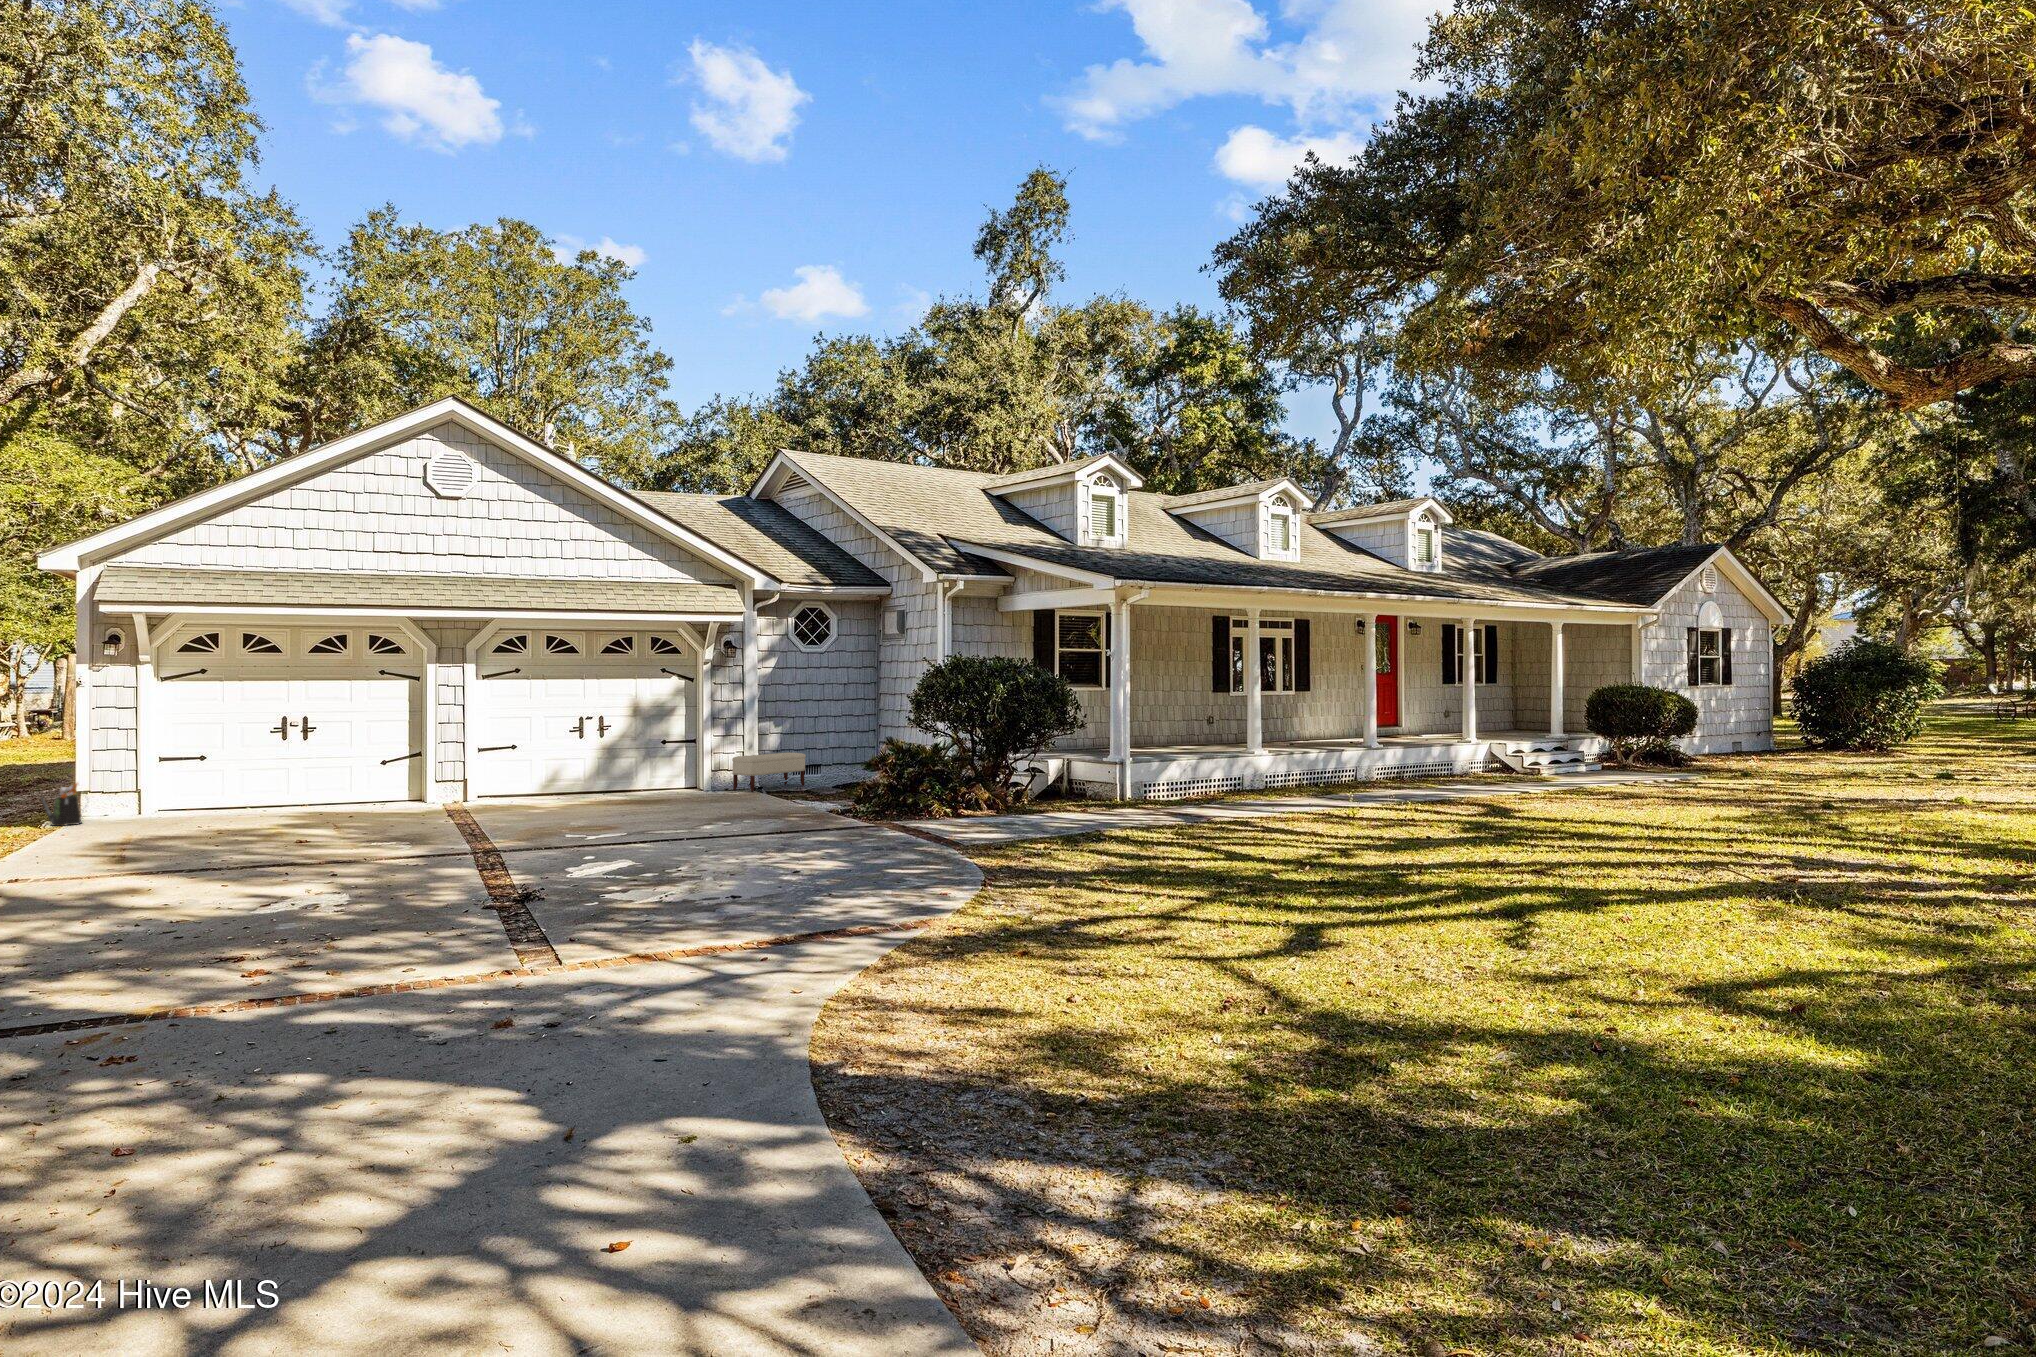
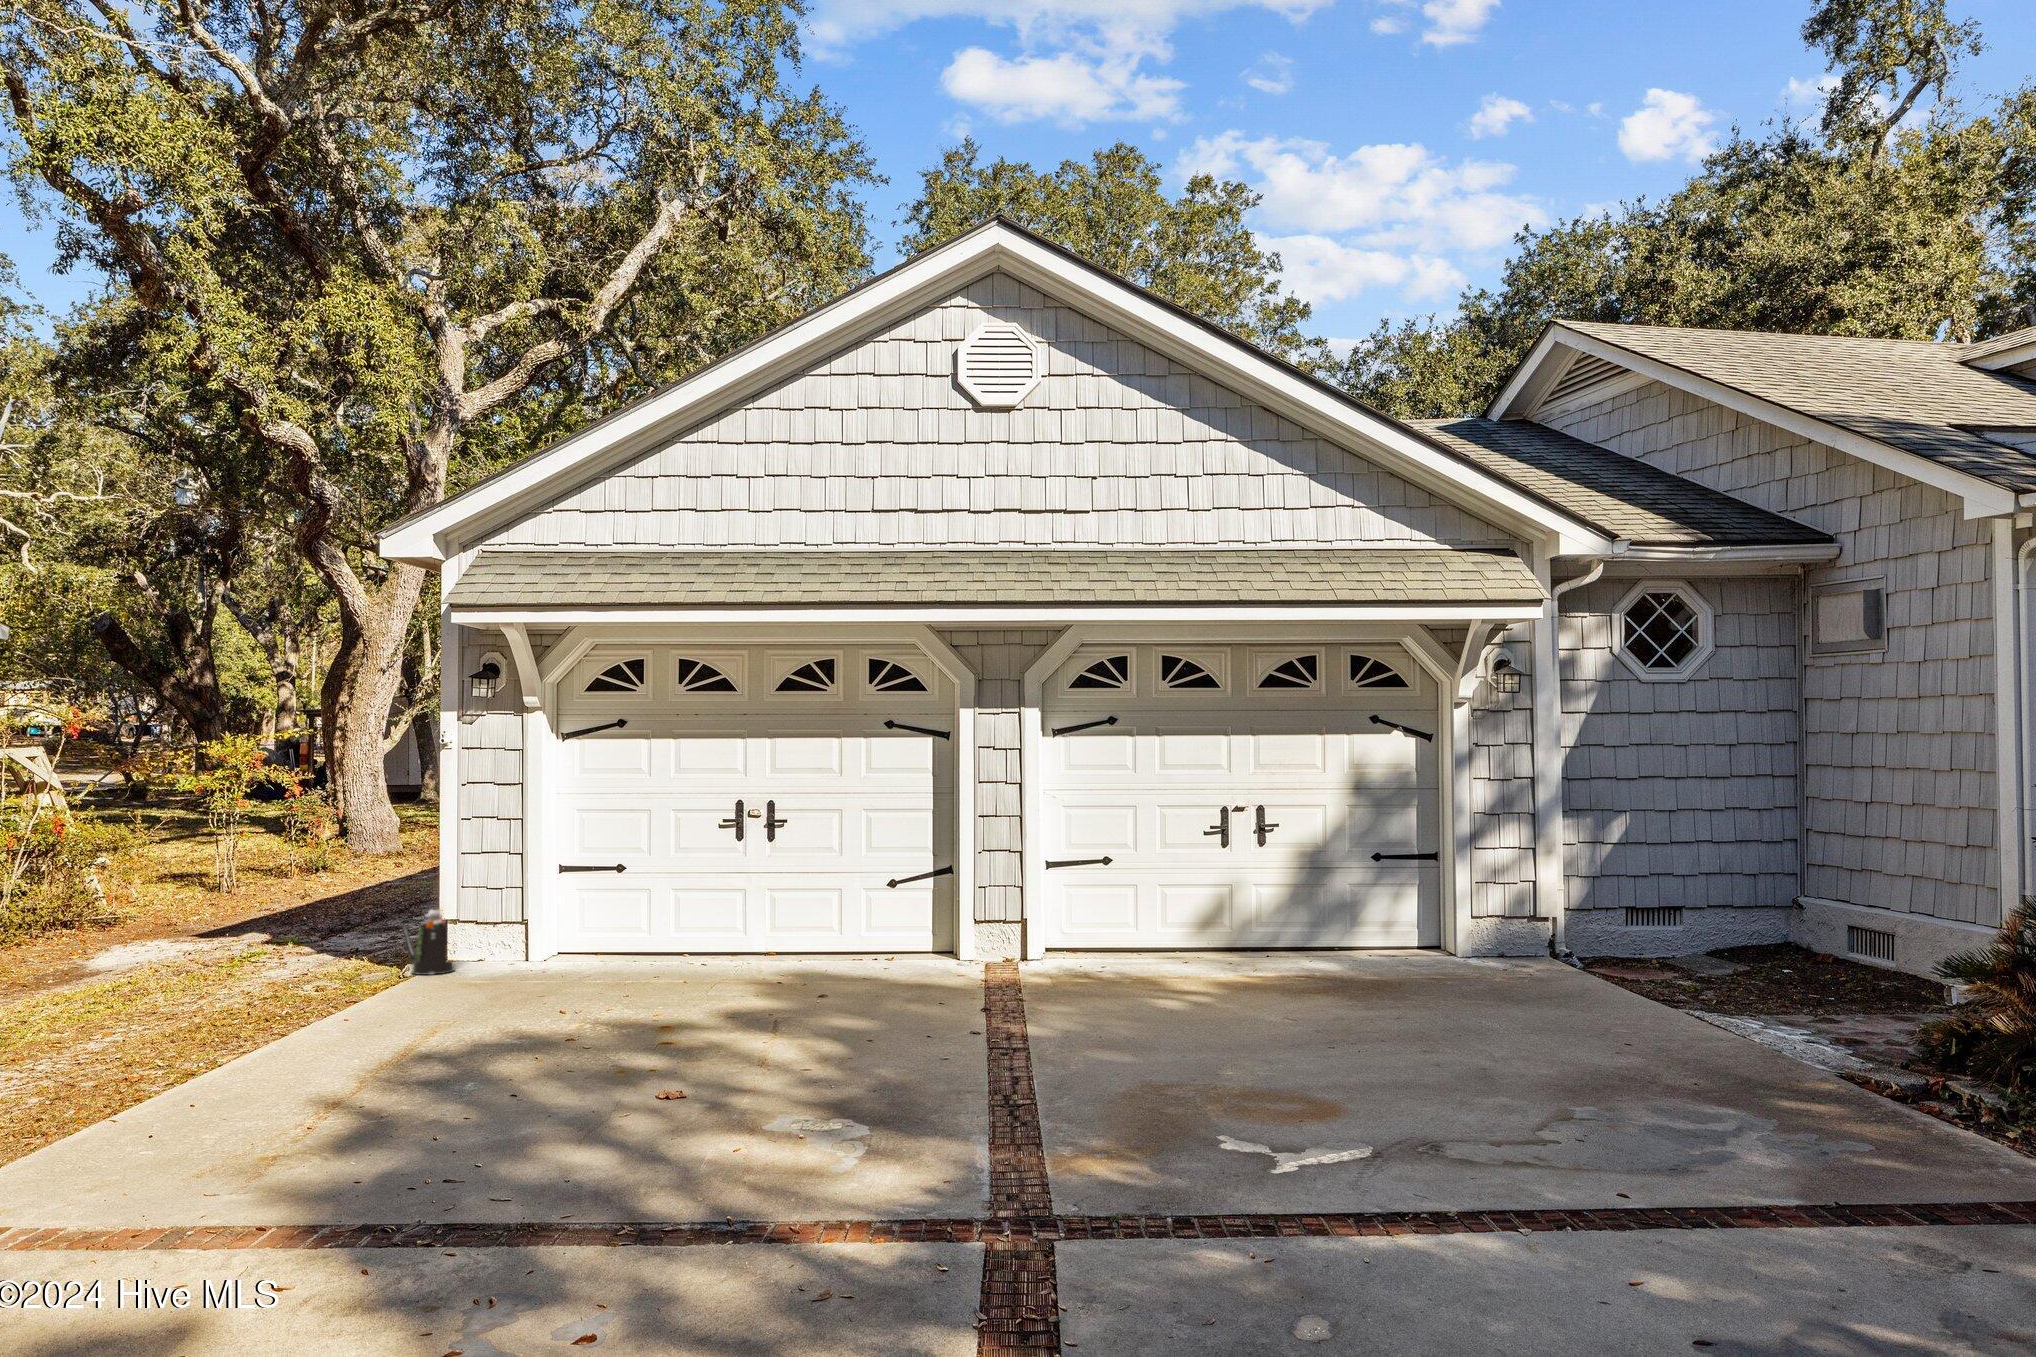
bench: present [732,752,806,792] -> none [1523,892,1677,978]

